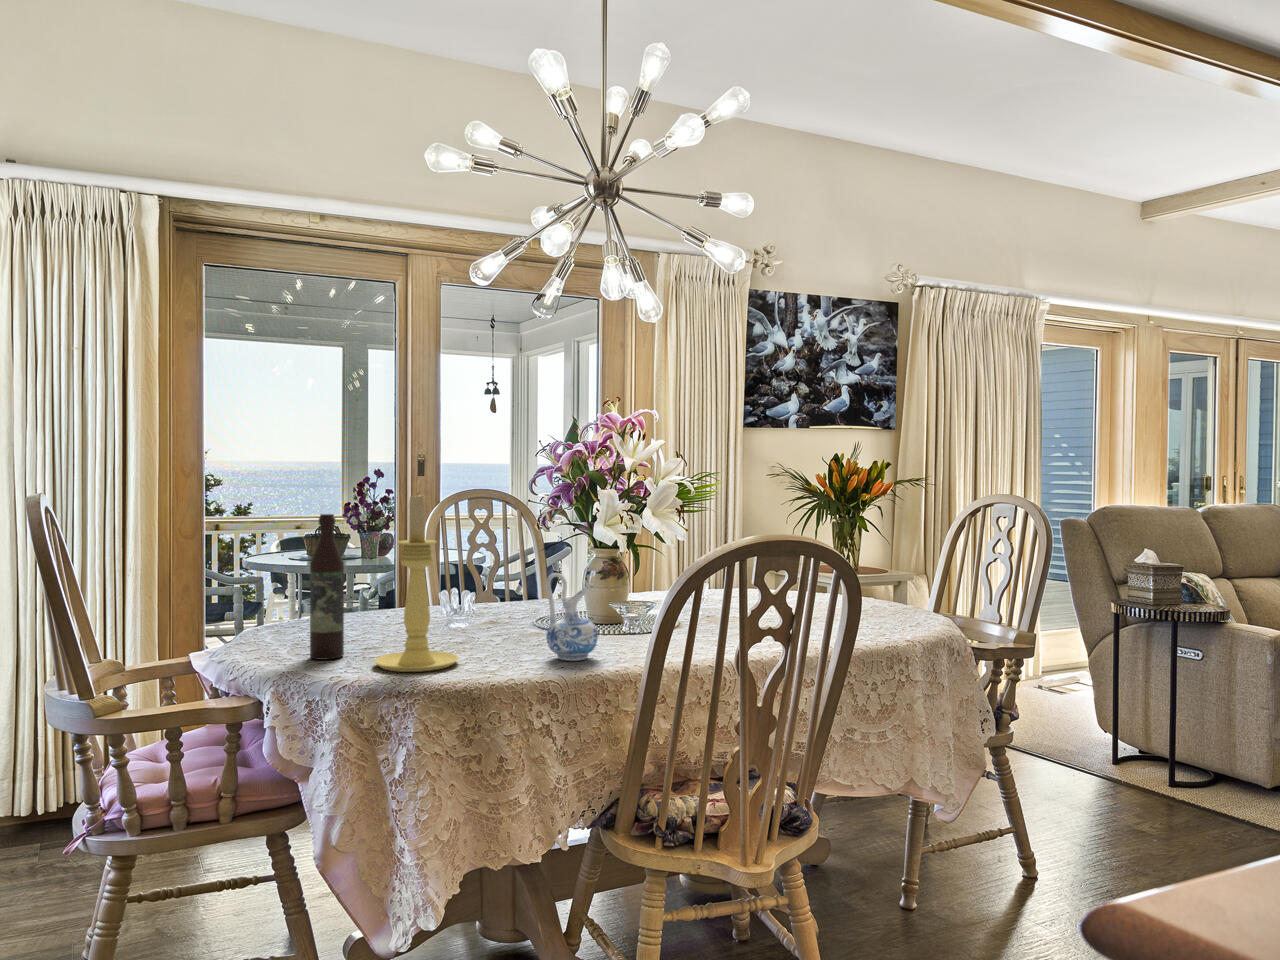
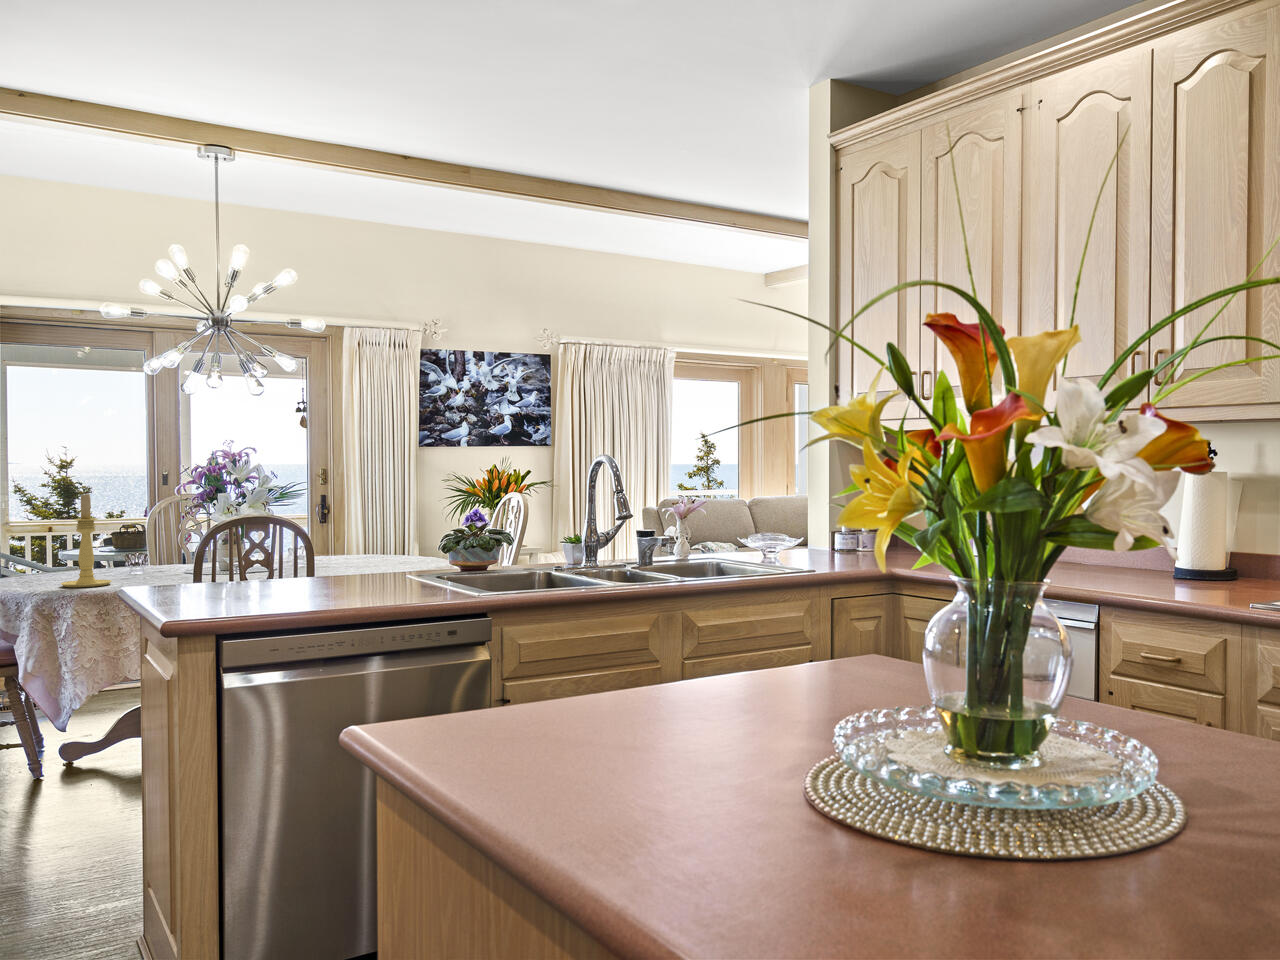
wine bottle: present [310,514,344,660] -> none [28,505,50,585]
ceramic pitcher: present [546,573,598,661] -> none [164,535,194,582]

